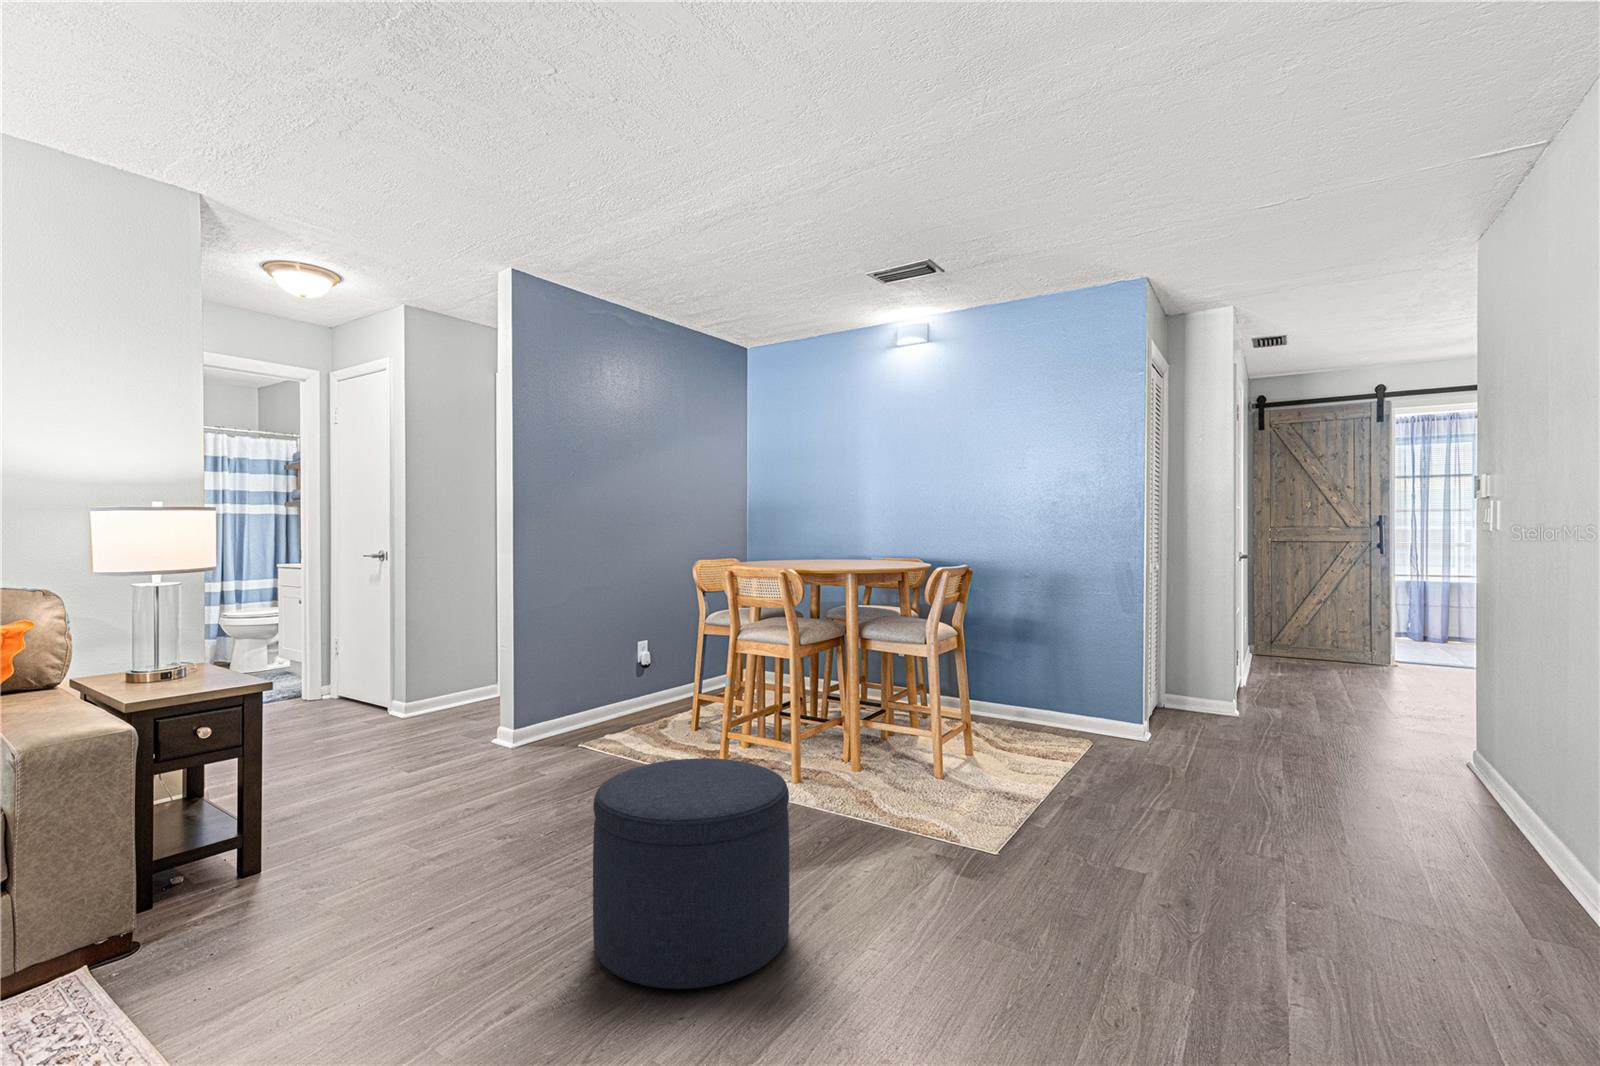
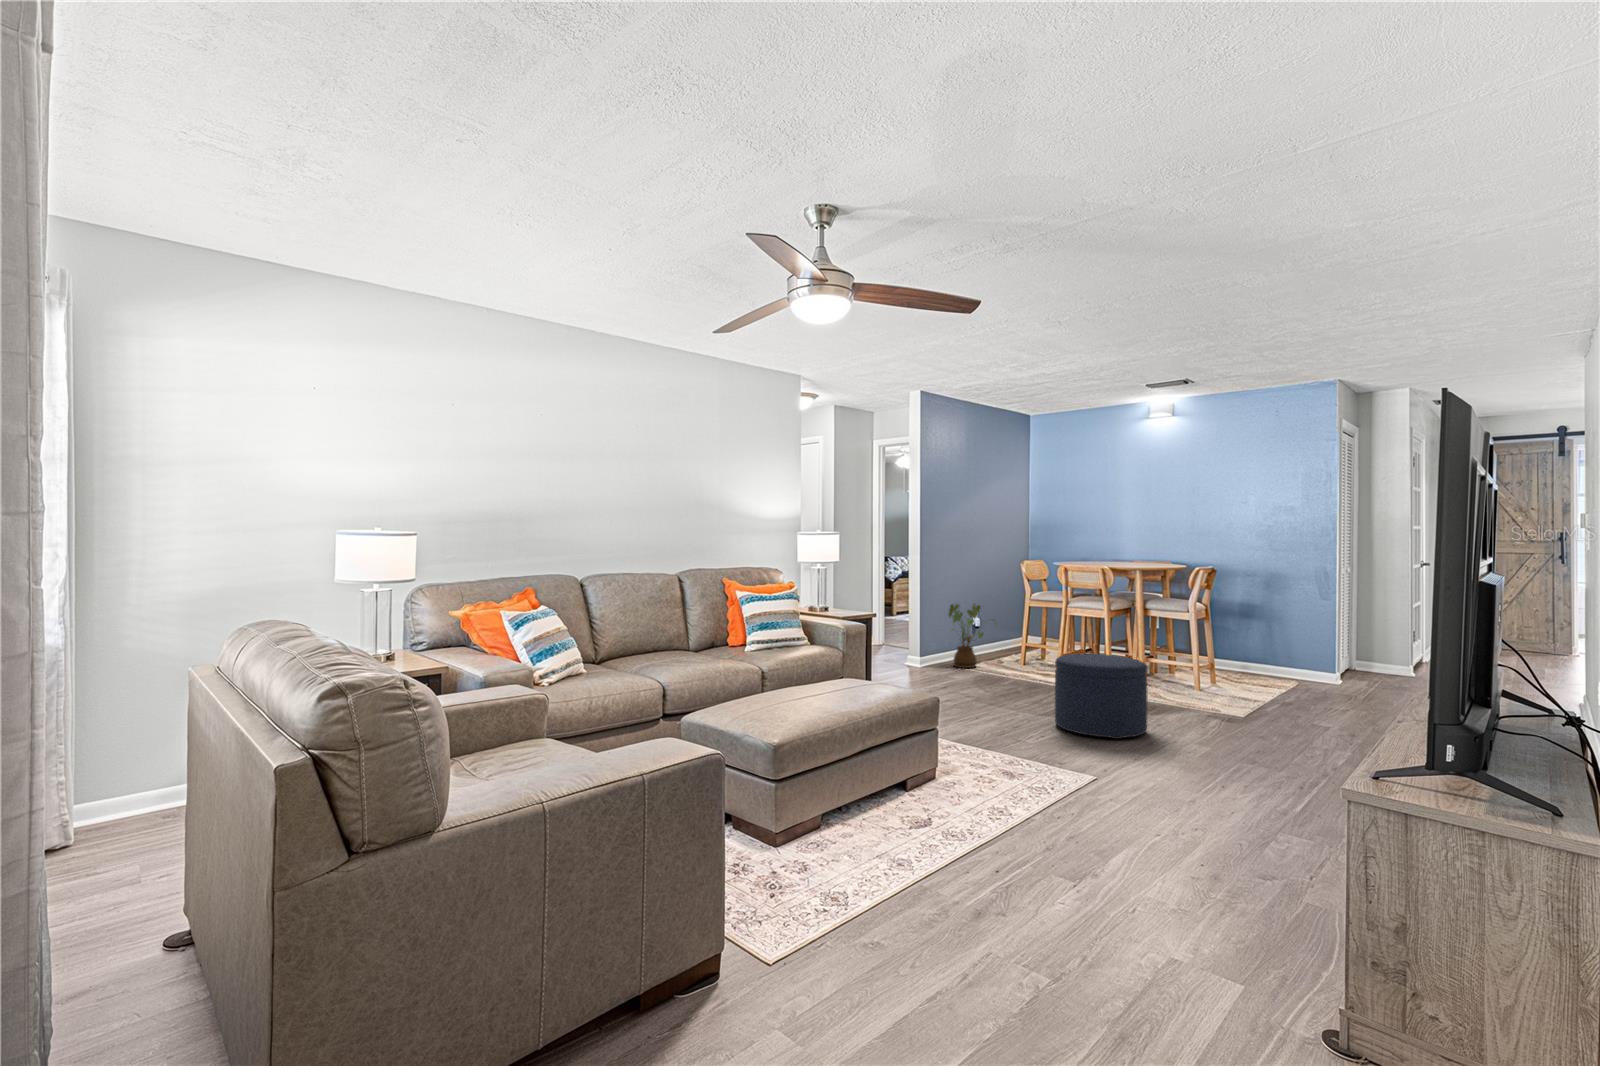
house plant: none [561,631,645,743] -> present [949,604,997,668]

